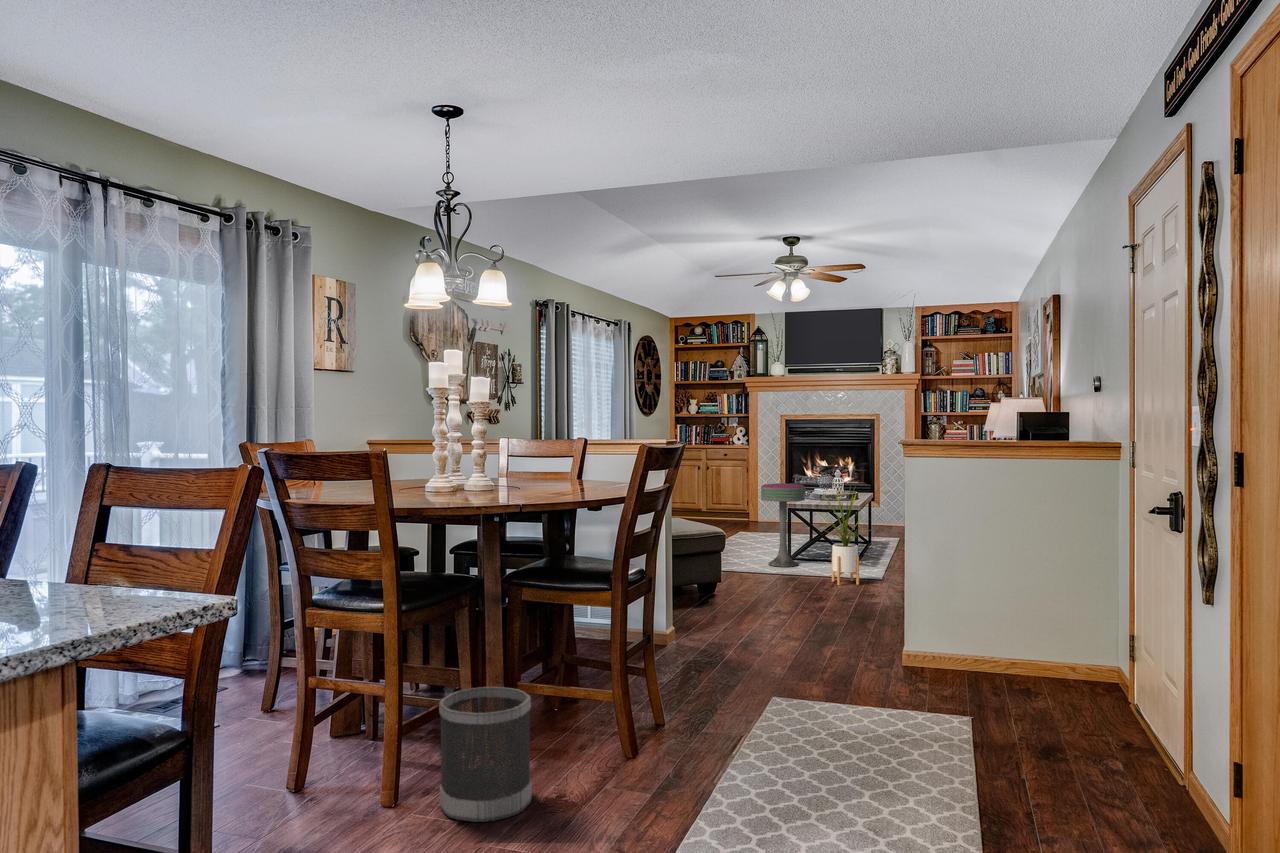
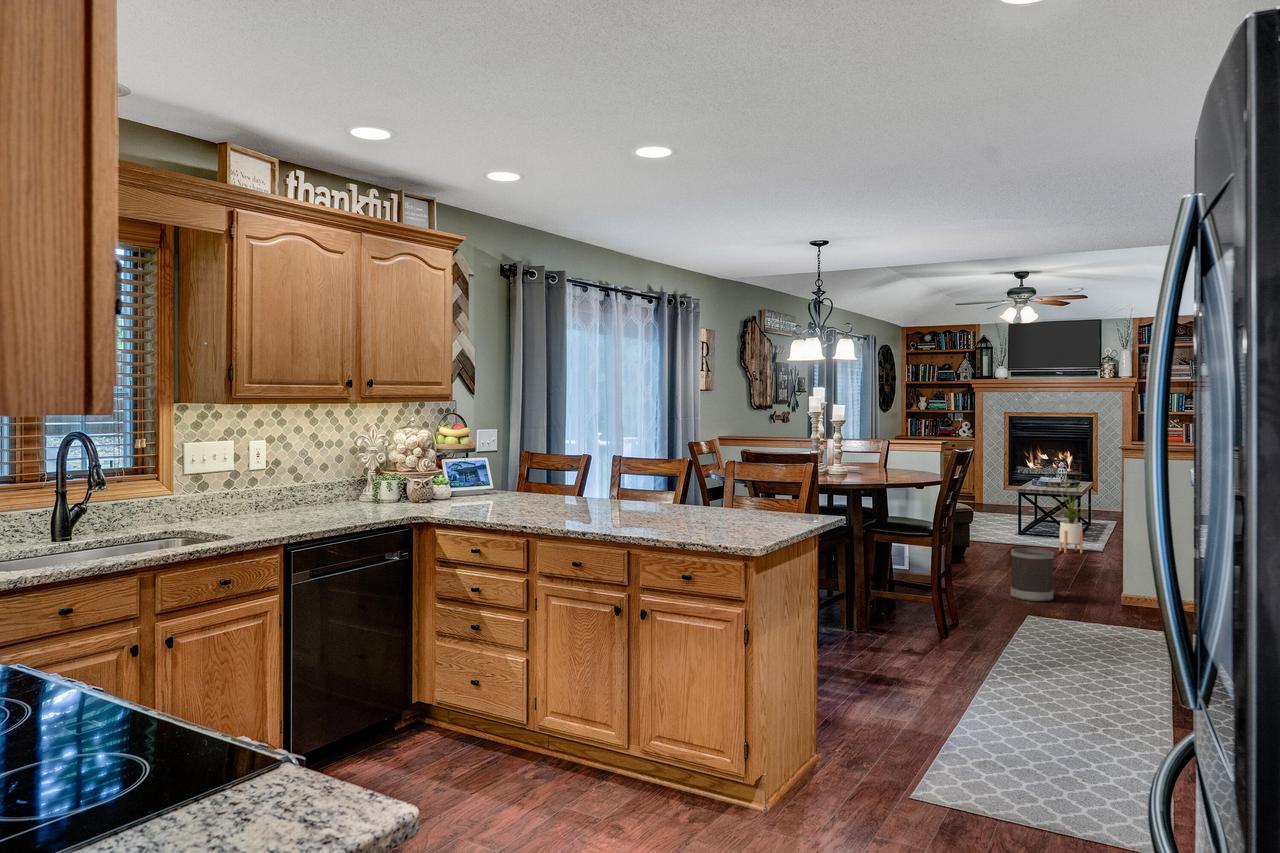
bar stool: present [761,483,805,567] -> none [998,473,1035,539]
wastebasket: present [439,687,532,822] -> present [1011,548,1054,601]

